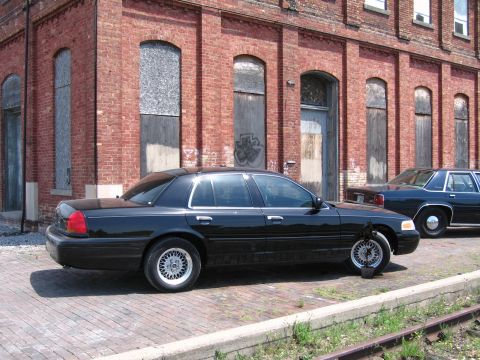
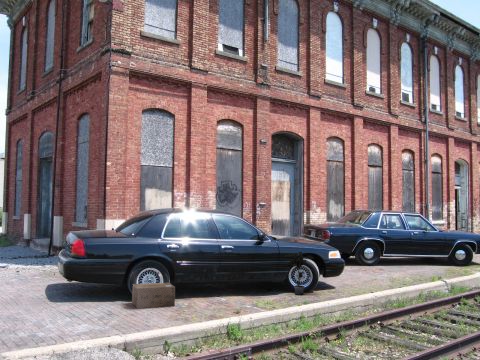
cardboard box: none [149,266,209,303] -> present [132,283,175,308]

